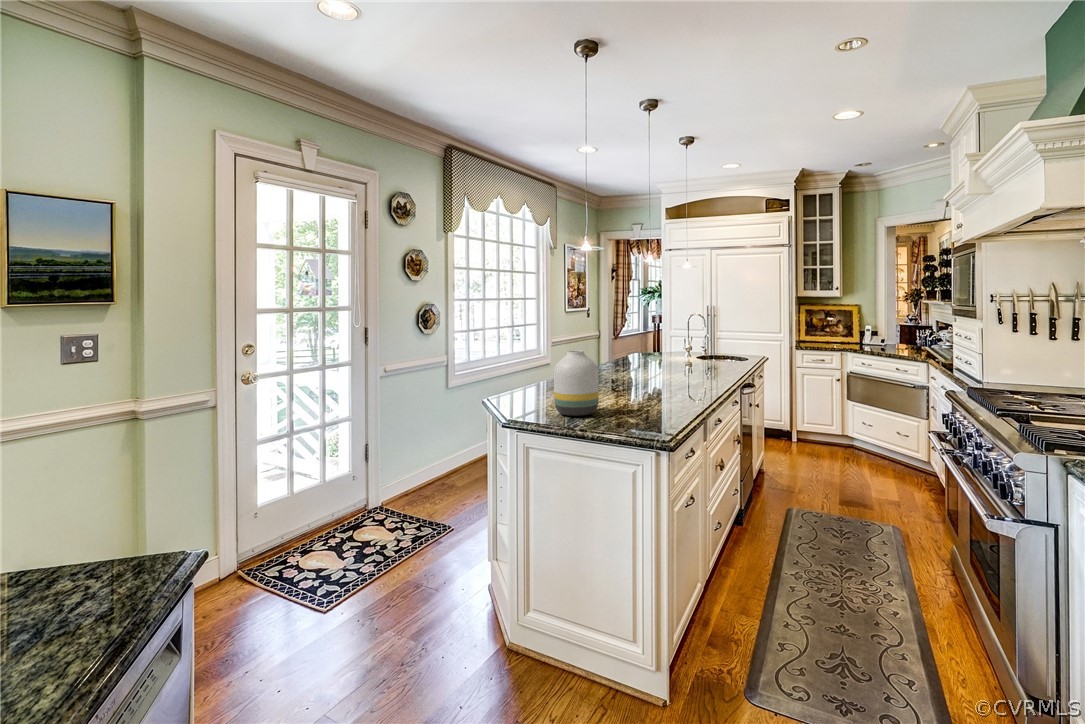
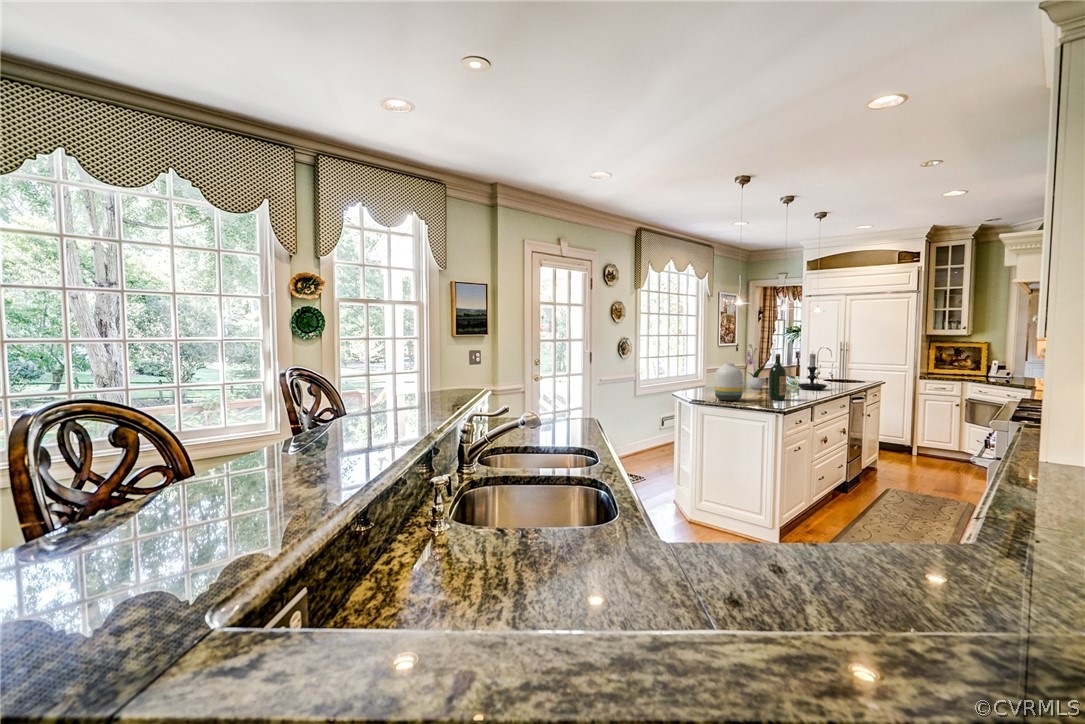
flower arrangement: none [601,315,629,382] -> present [746,344,765,389]
candle holder: none [671,323,711,379] -> present [798,353,827,390]
wine bottle: none [638,332,664,408] -> present [769,354,786,400]

